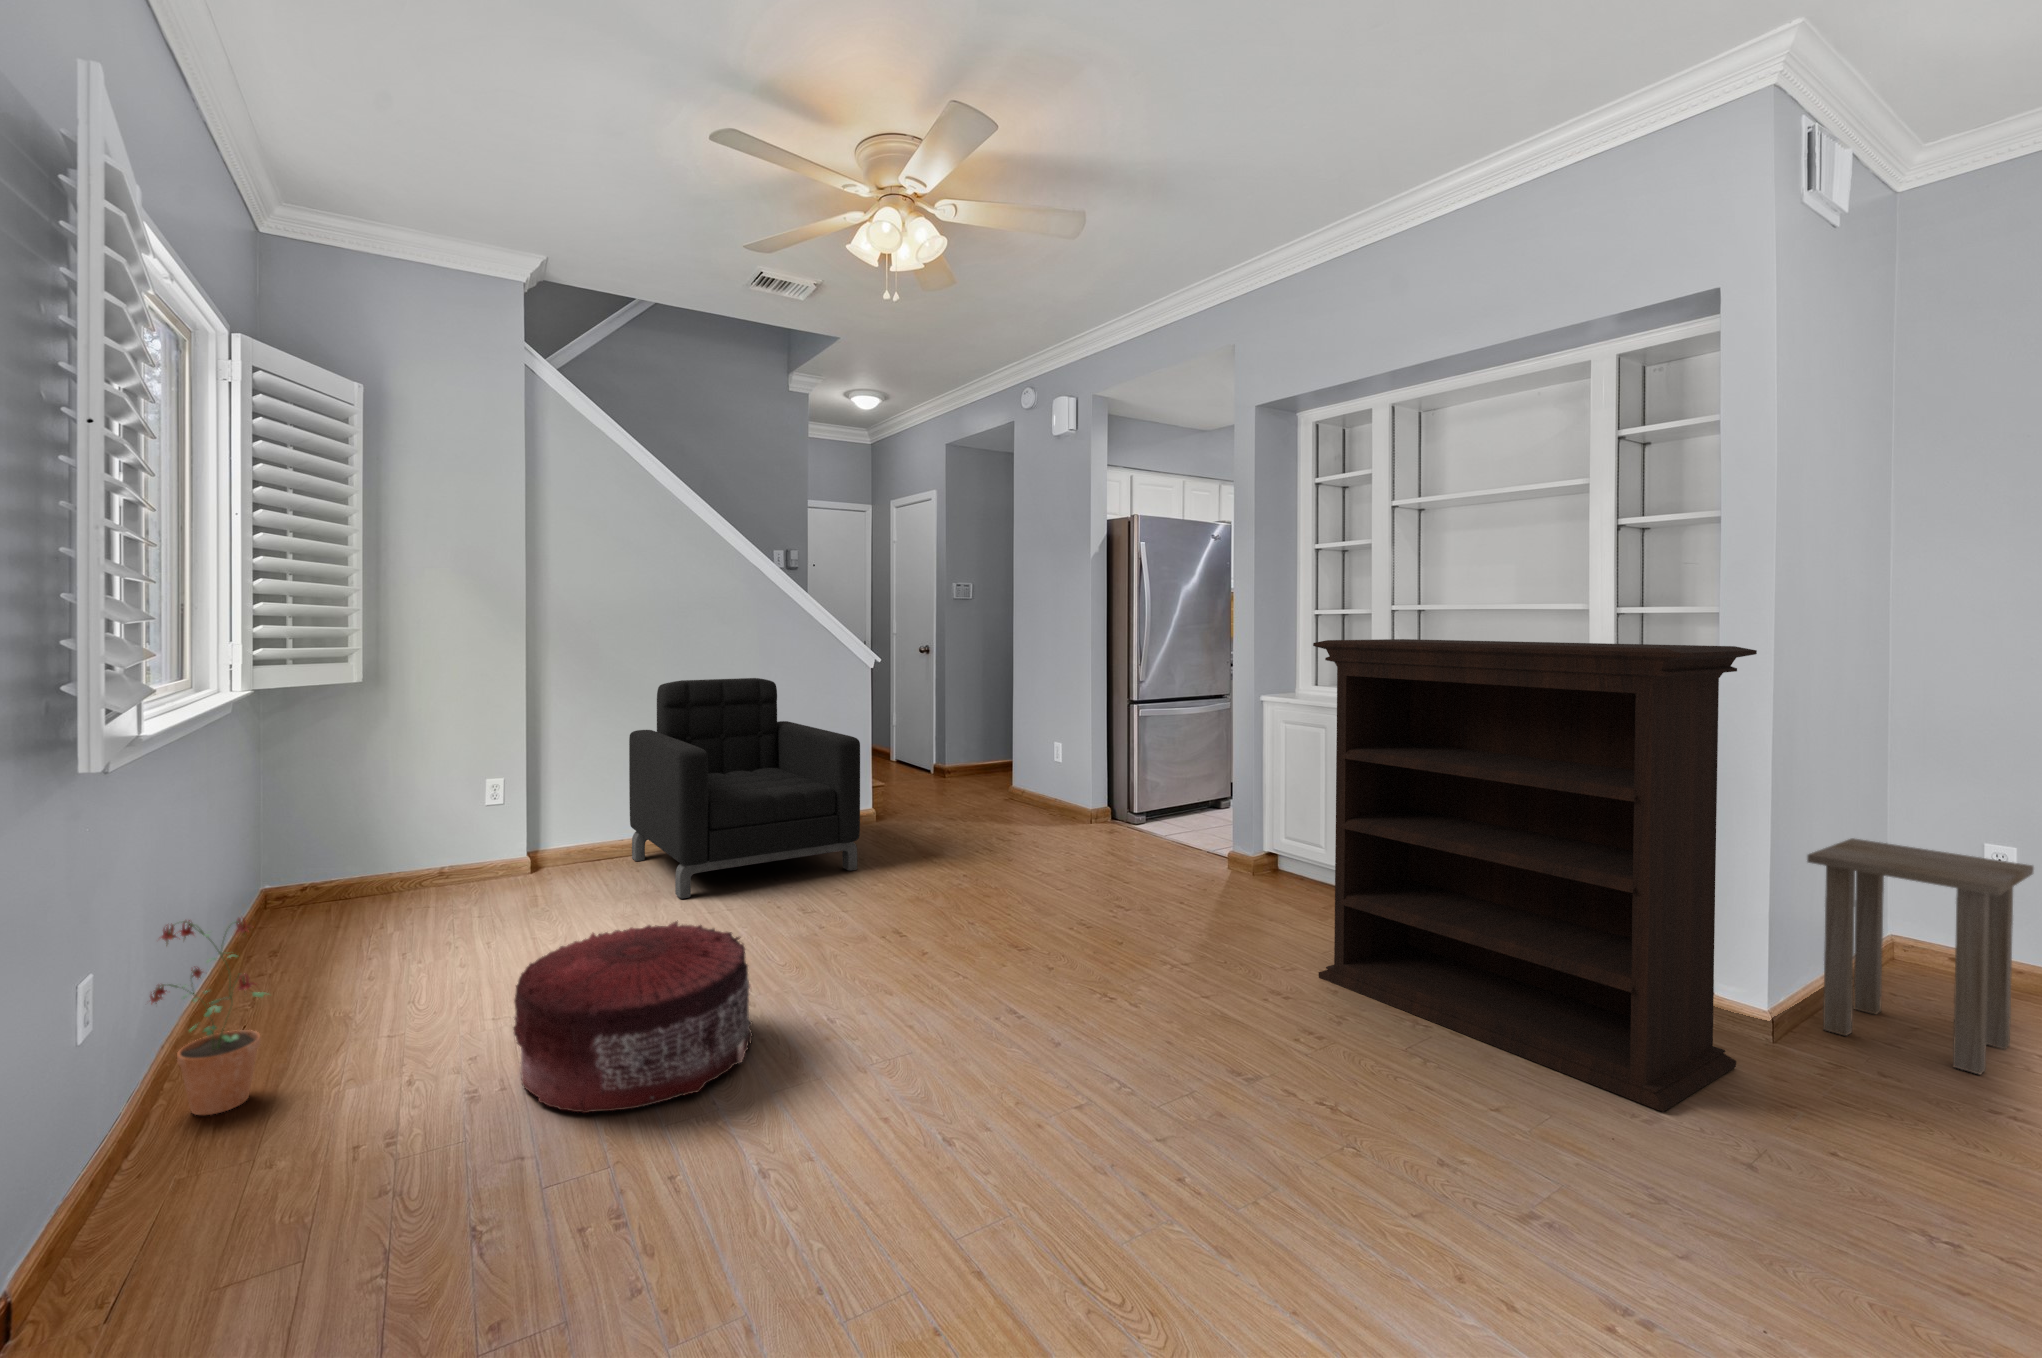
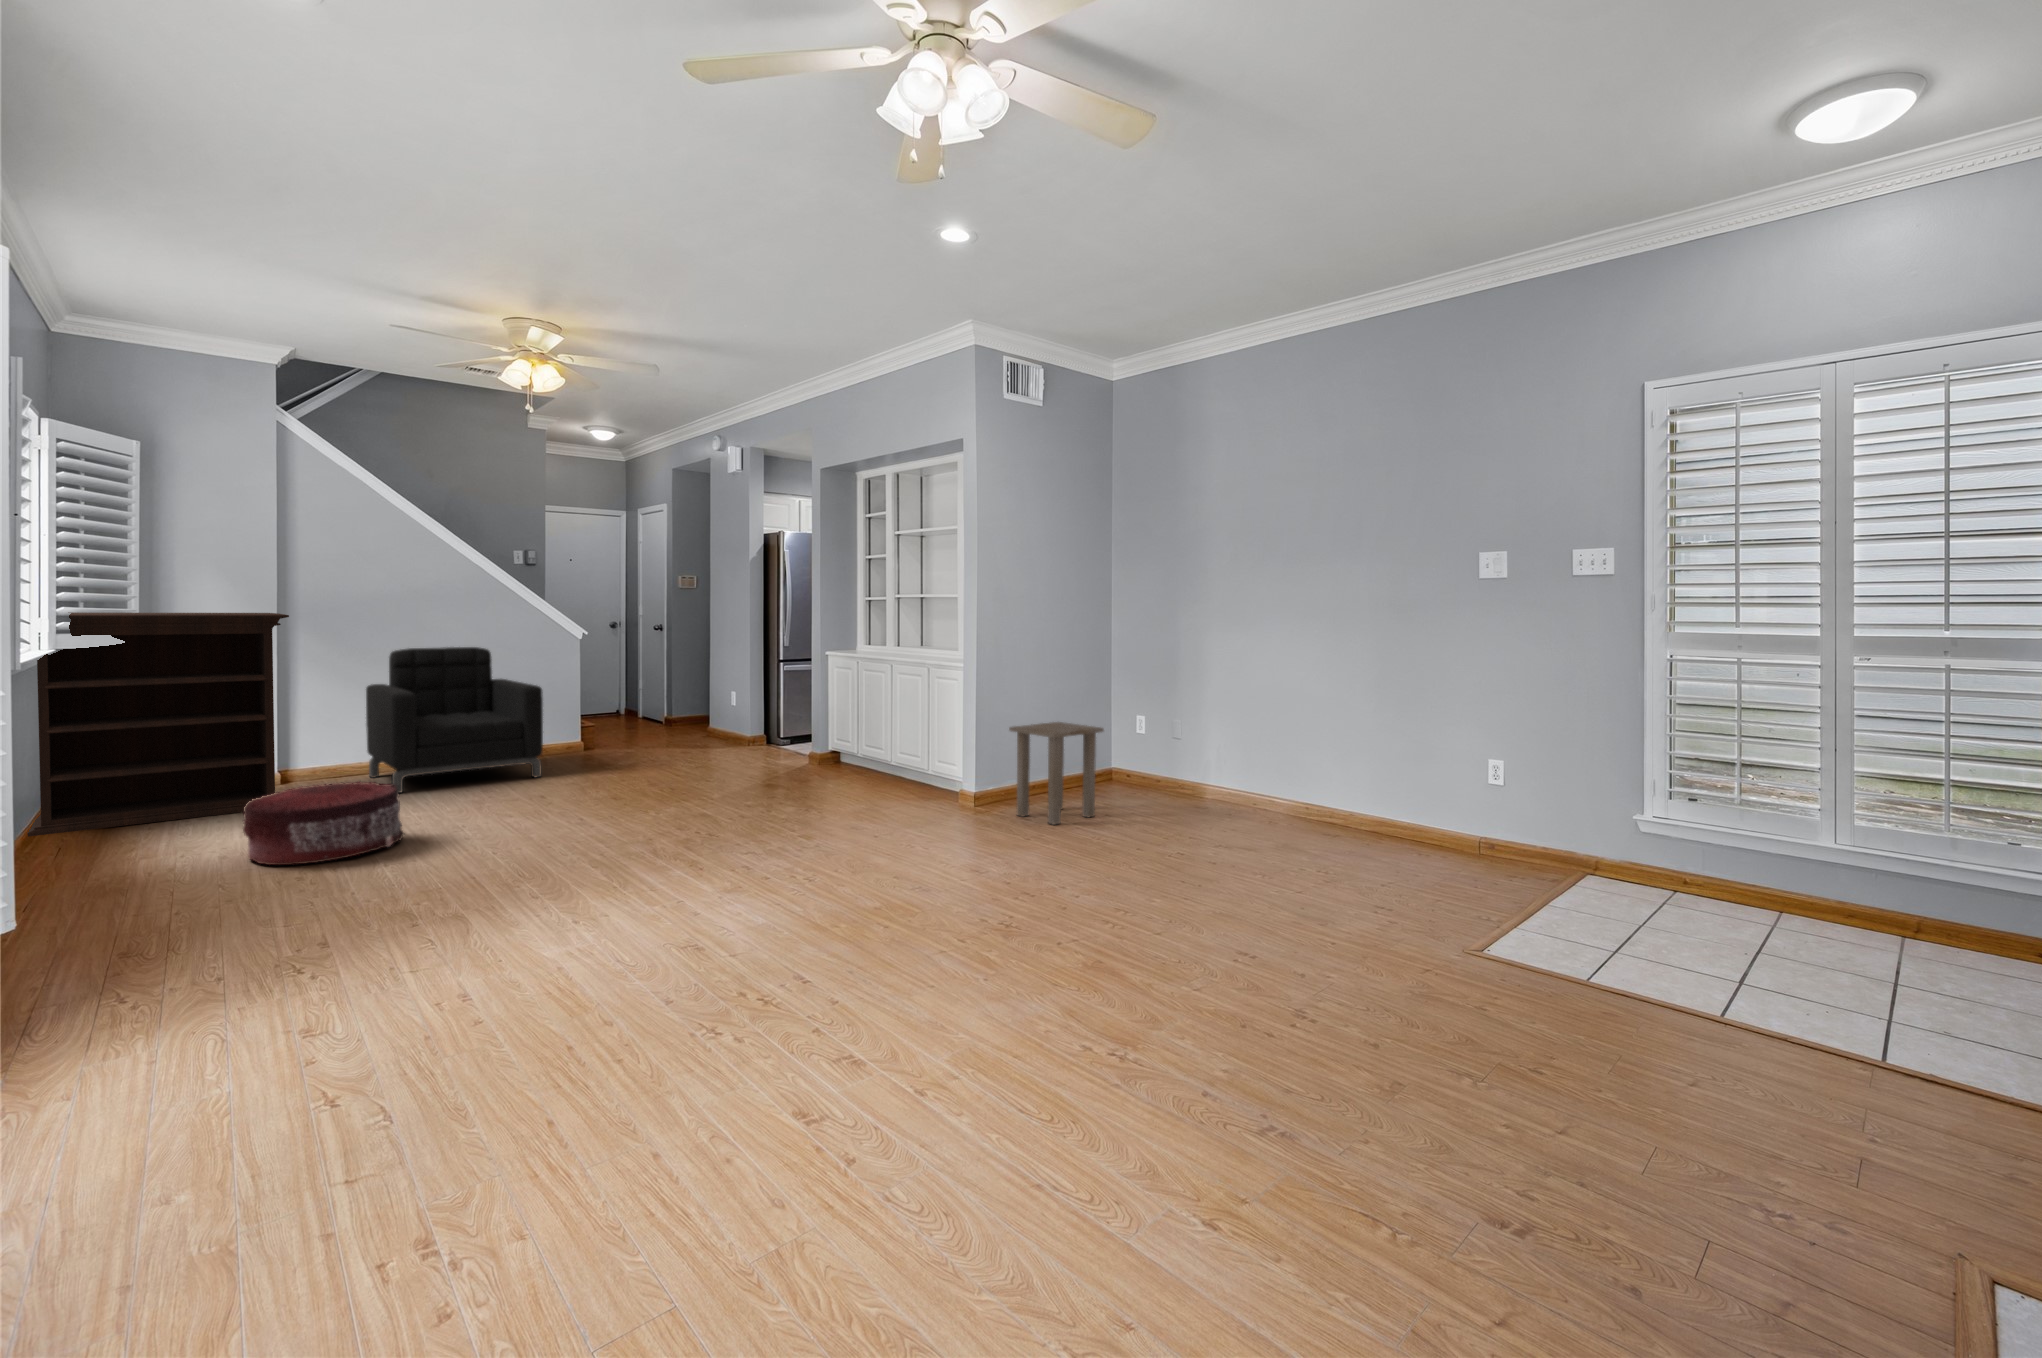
bookshelf: present [1313,639,1757,1112] -> present [27,613,289,837]
potted plant: present [150,918,267,1115] -> none [7,771,87,877]

